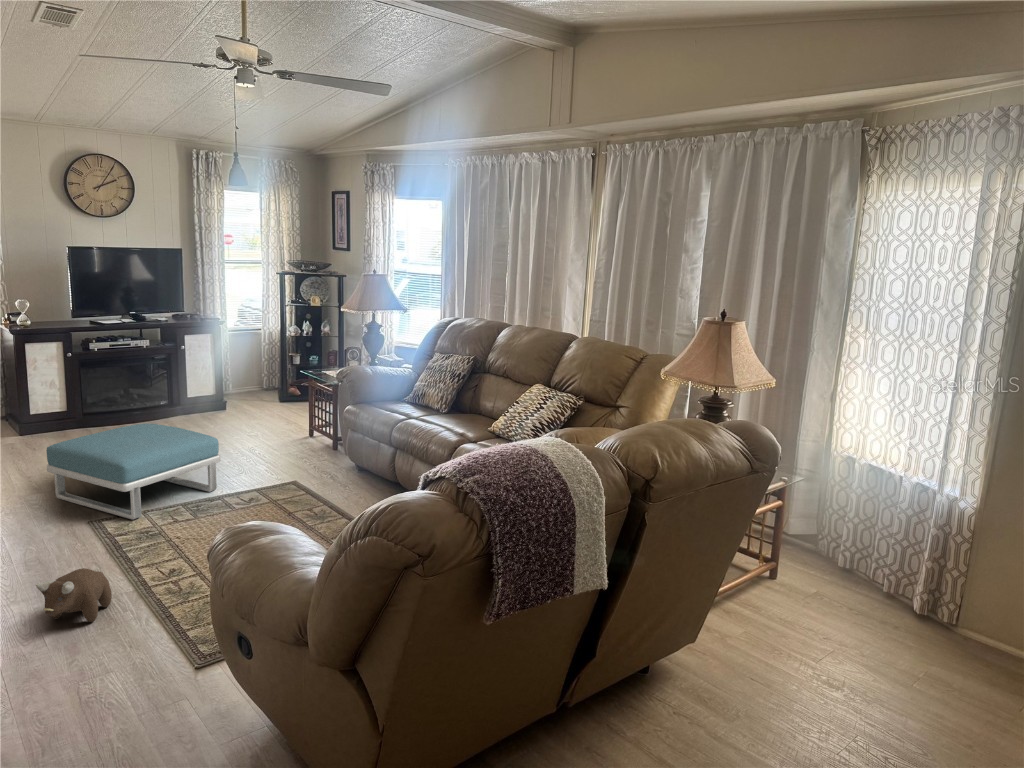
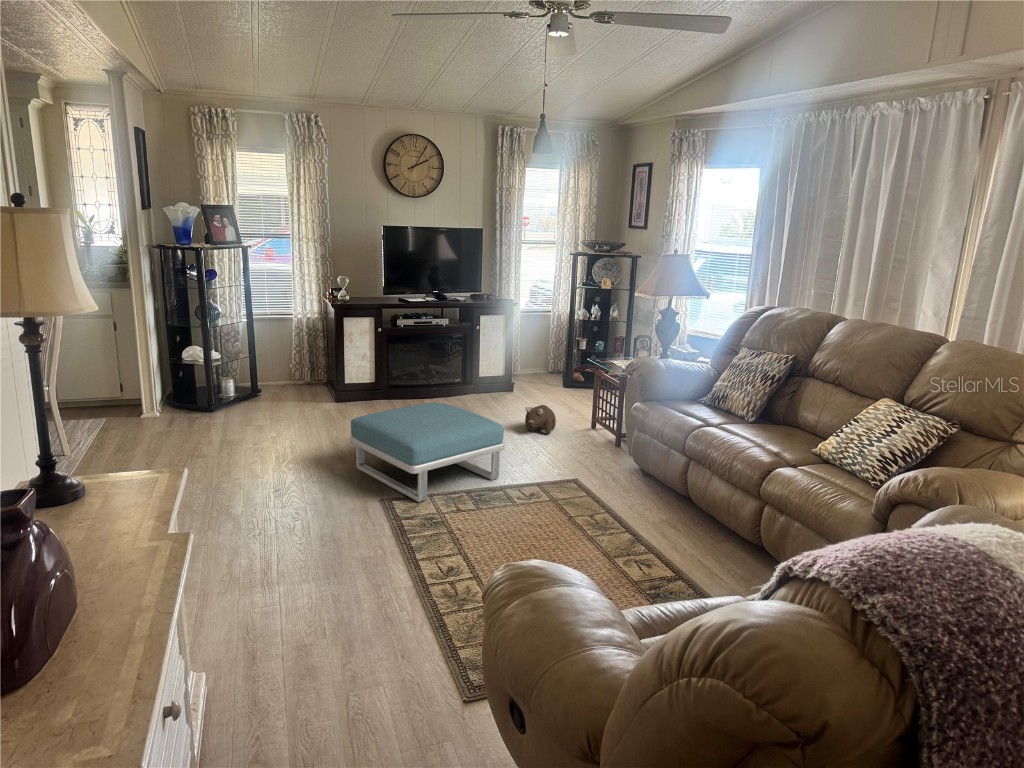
plush toy: present [36,568,112,622] -> present [525,405,556,434]

